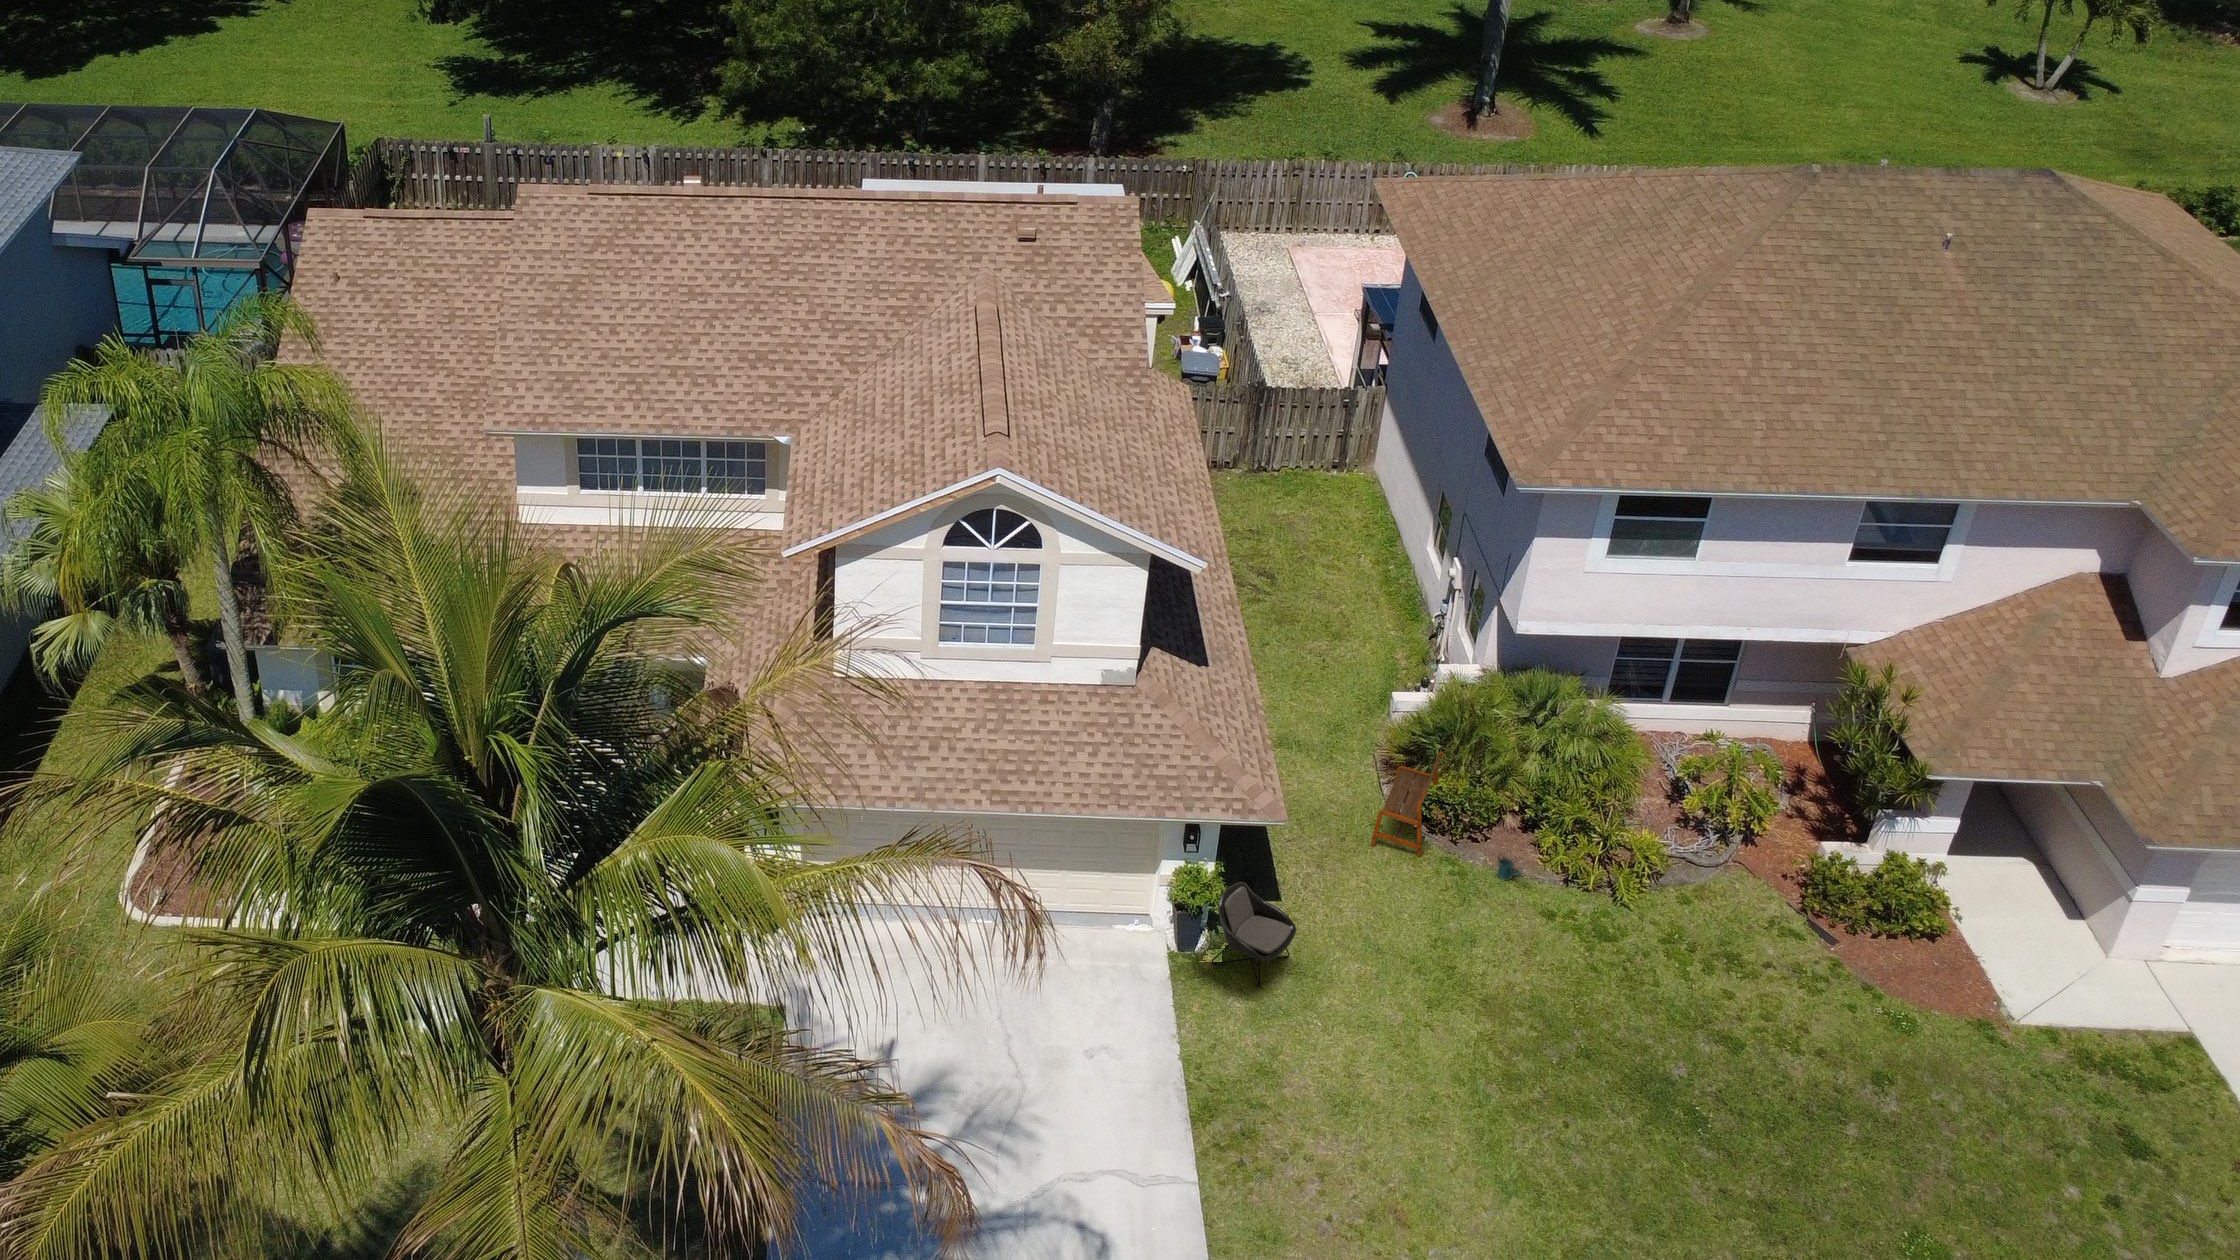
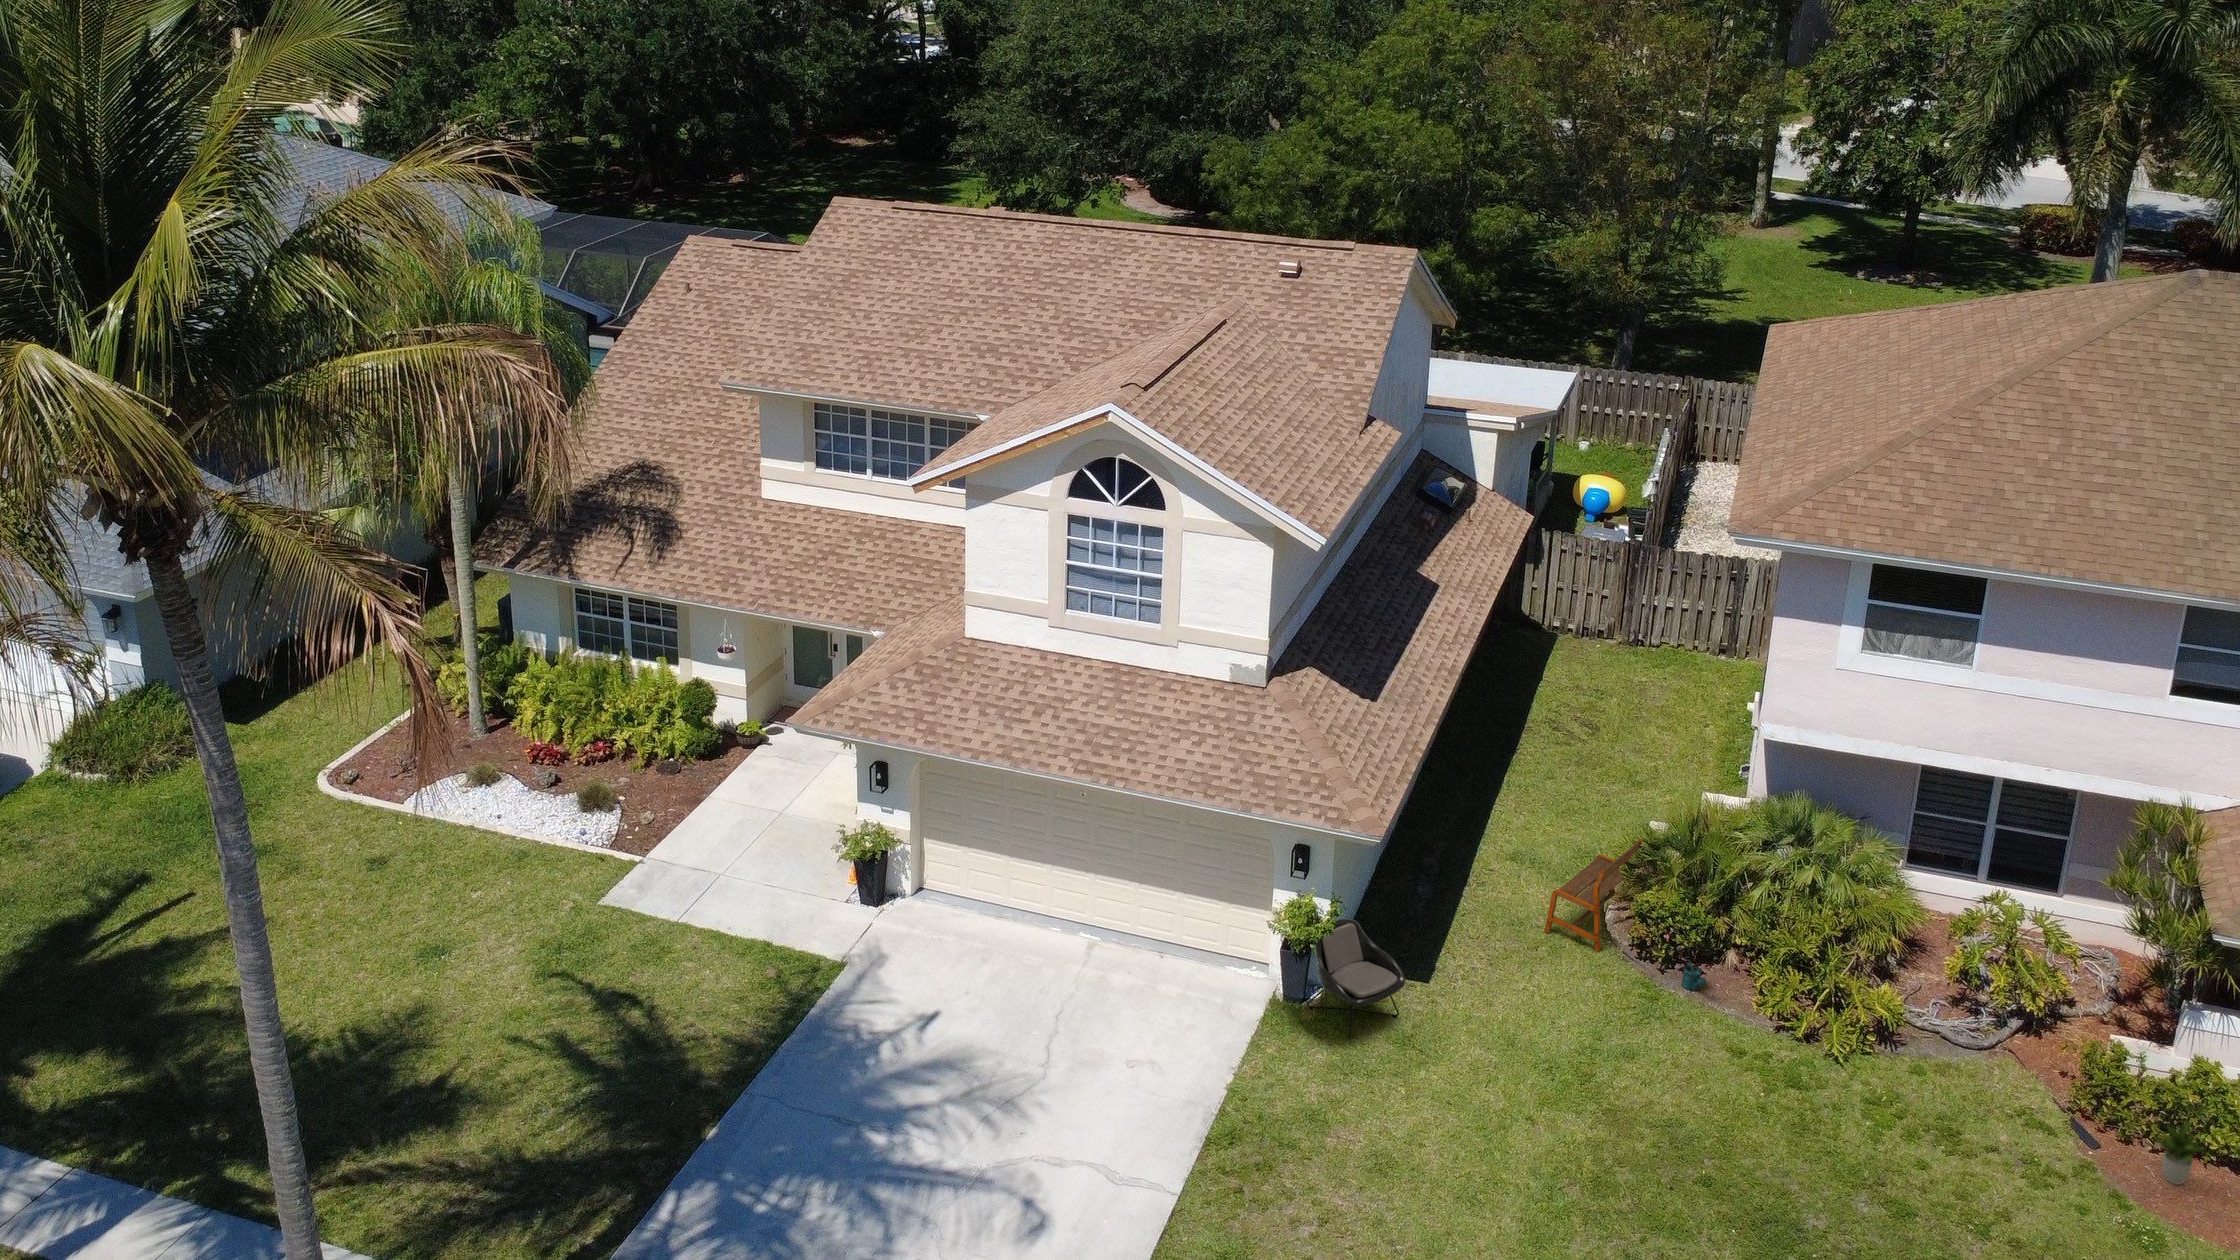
potted plant: none [1892,934,1930,983] -> present [2155,1121,2204,1185]

